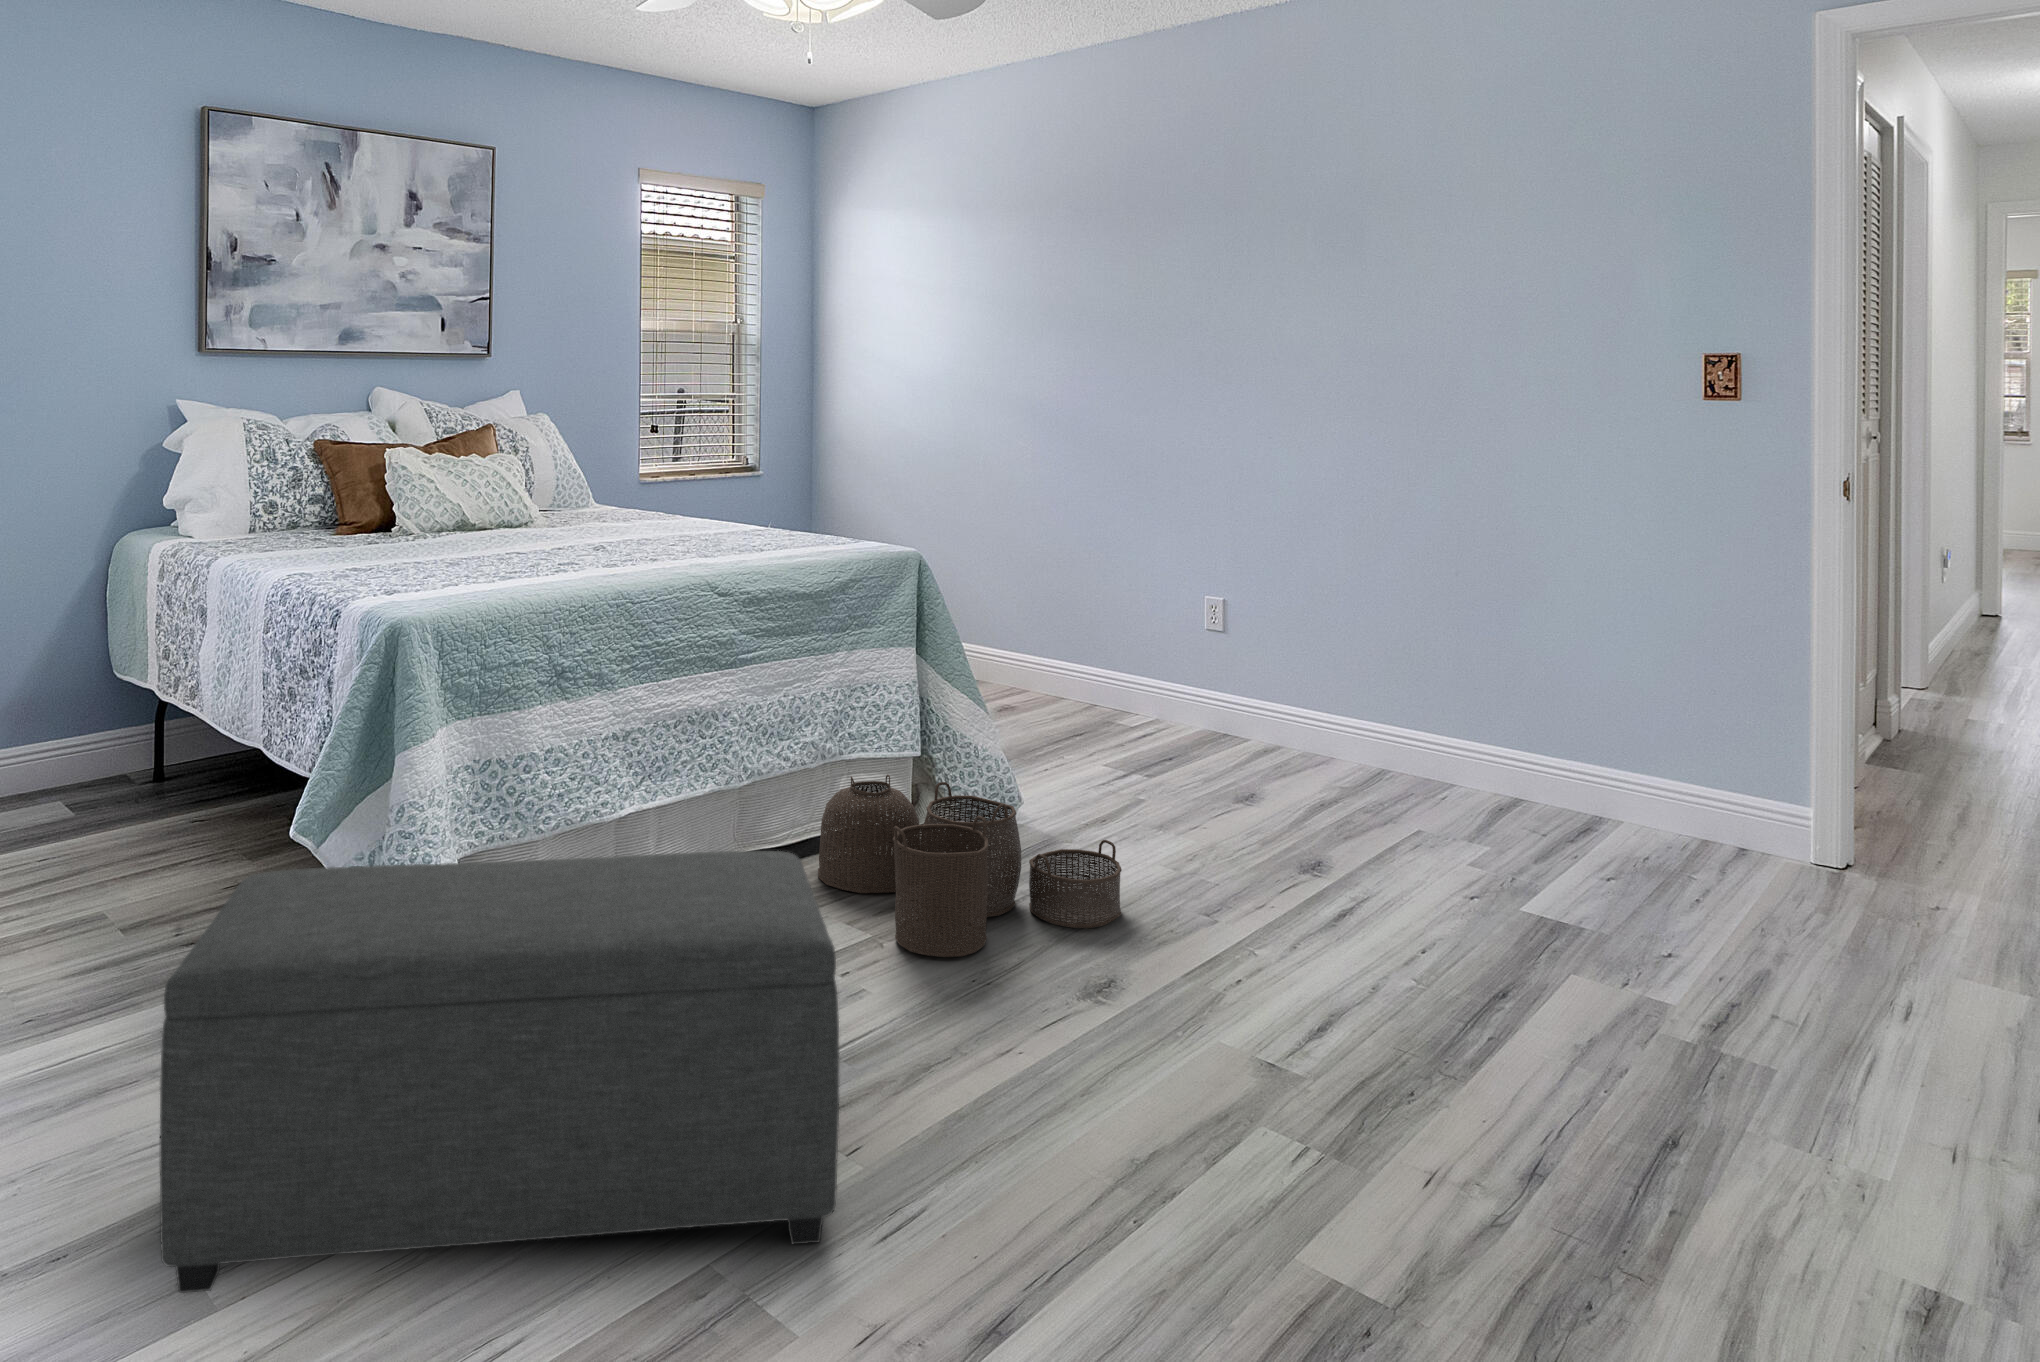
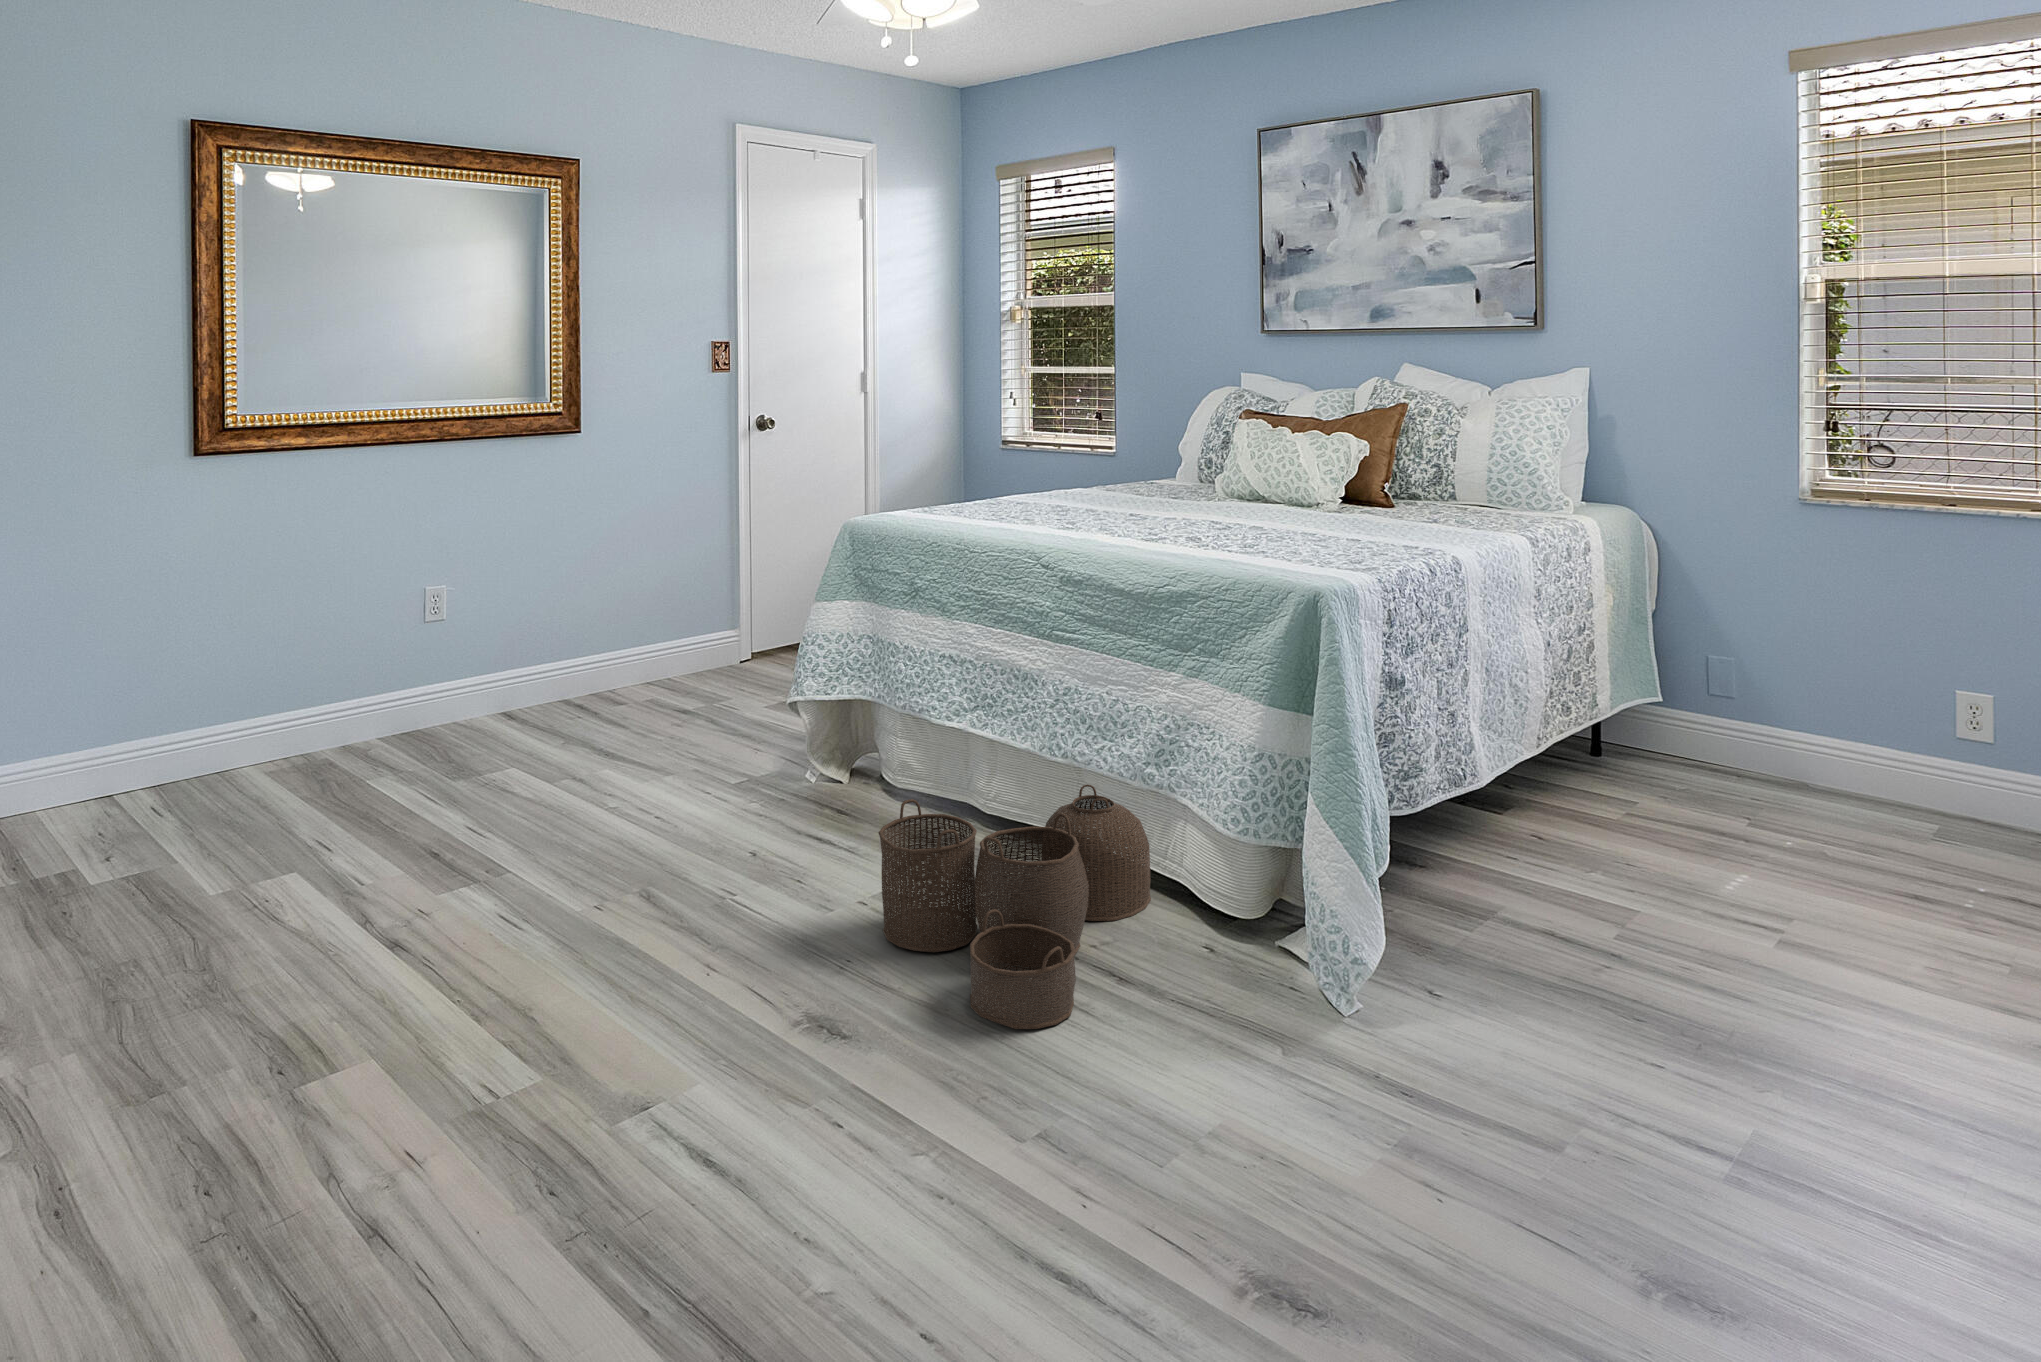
ottoman: present [160,851,839,1293] -> none [469,633,664,907]

